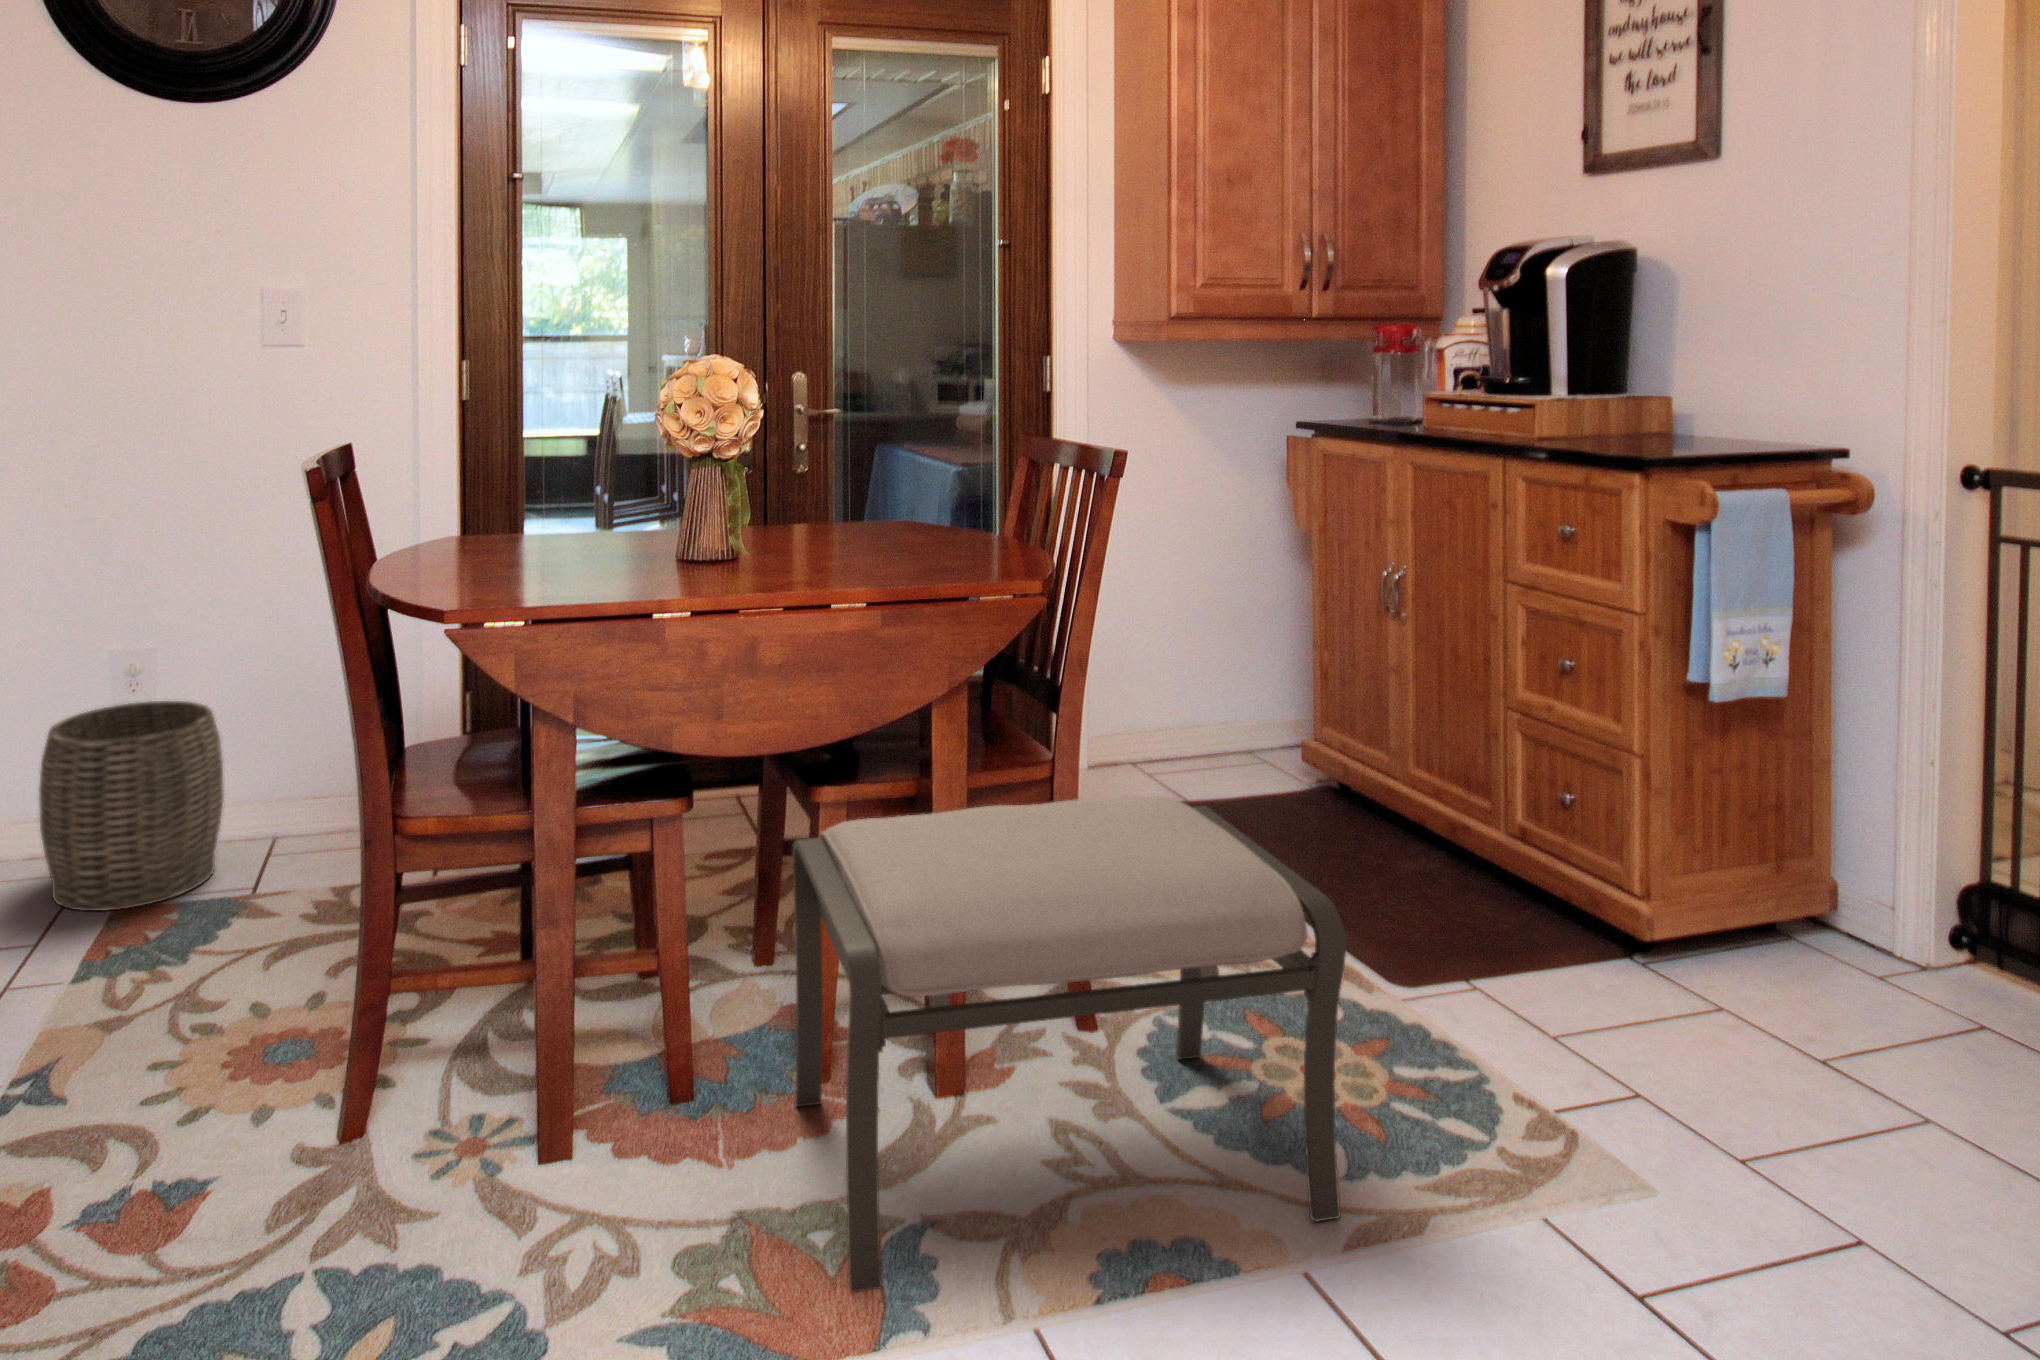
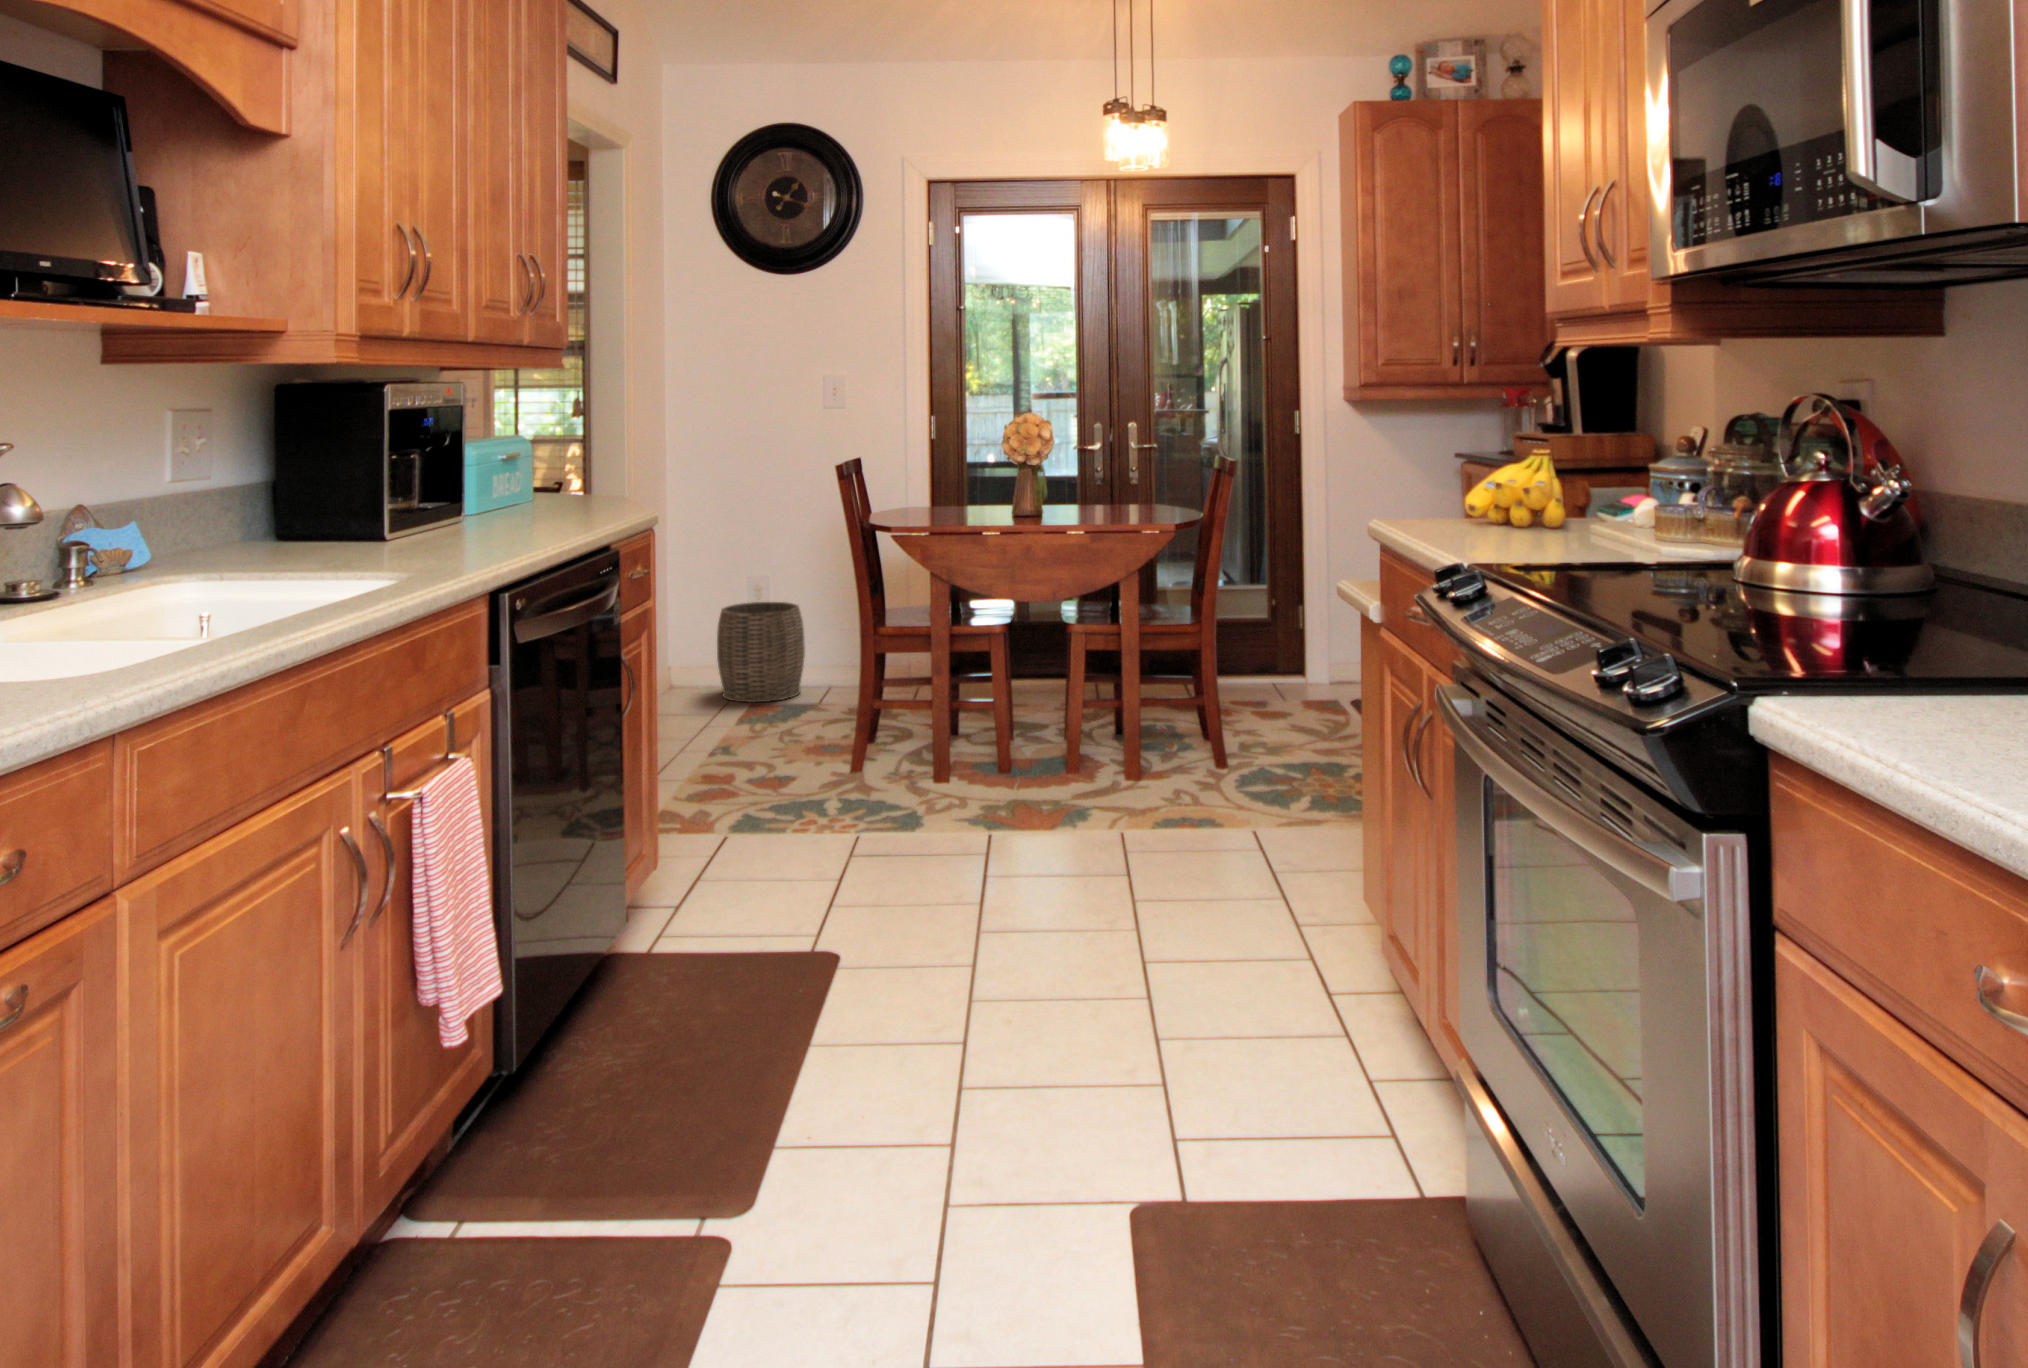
ottoman: present [793,797,1346,1292] -> none [1040,637,1276,818]

